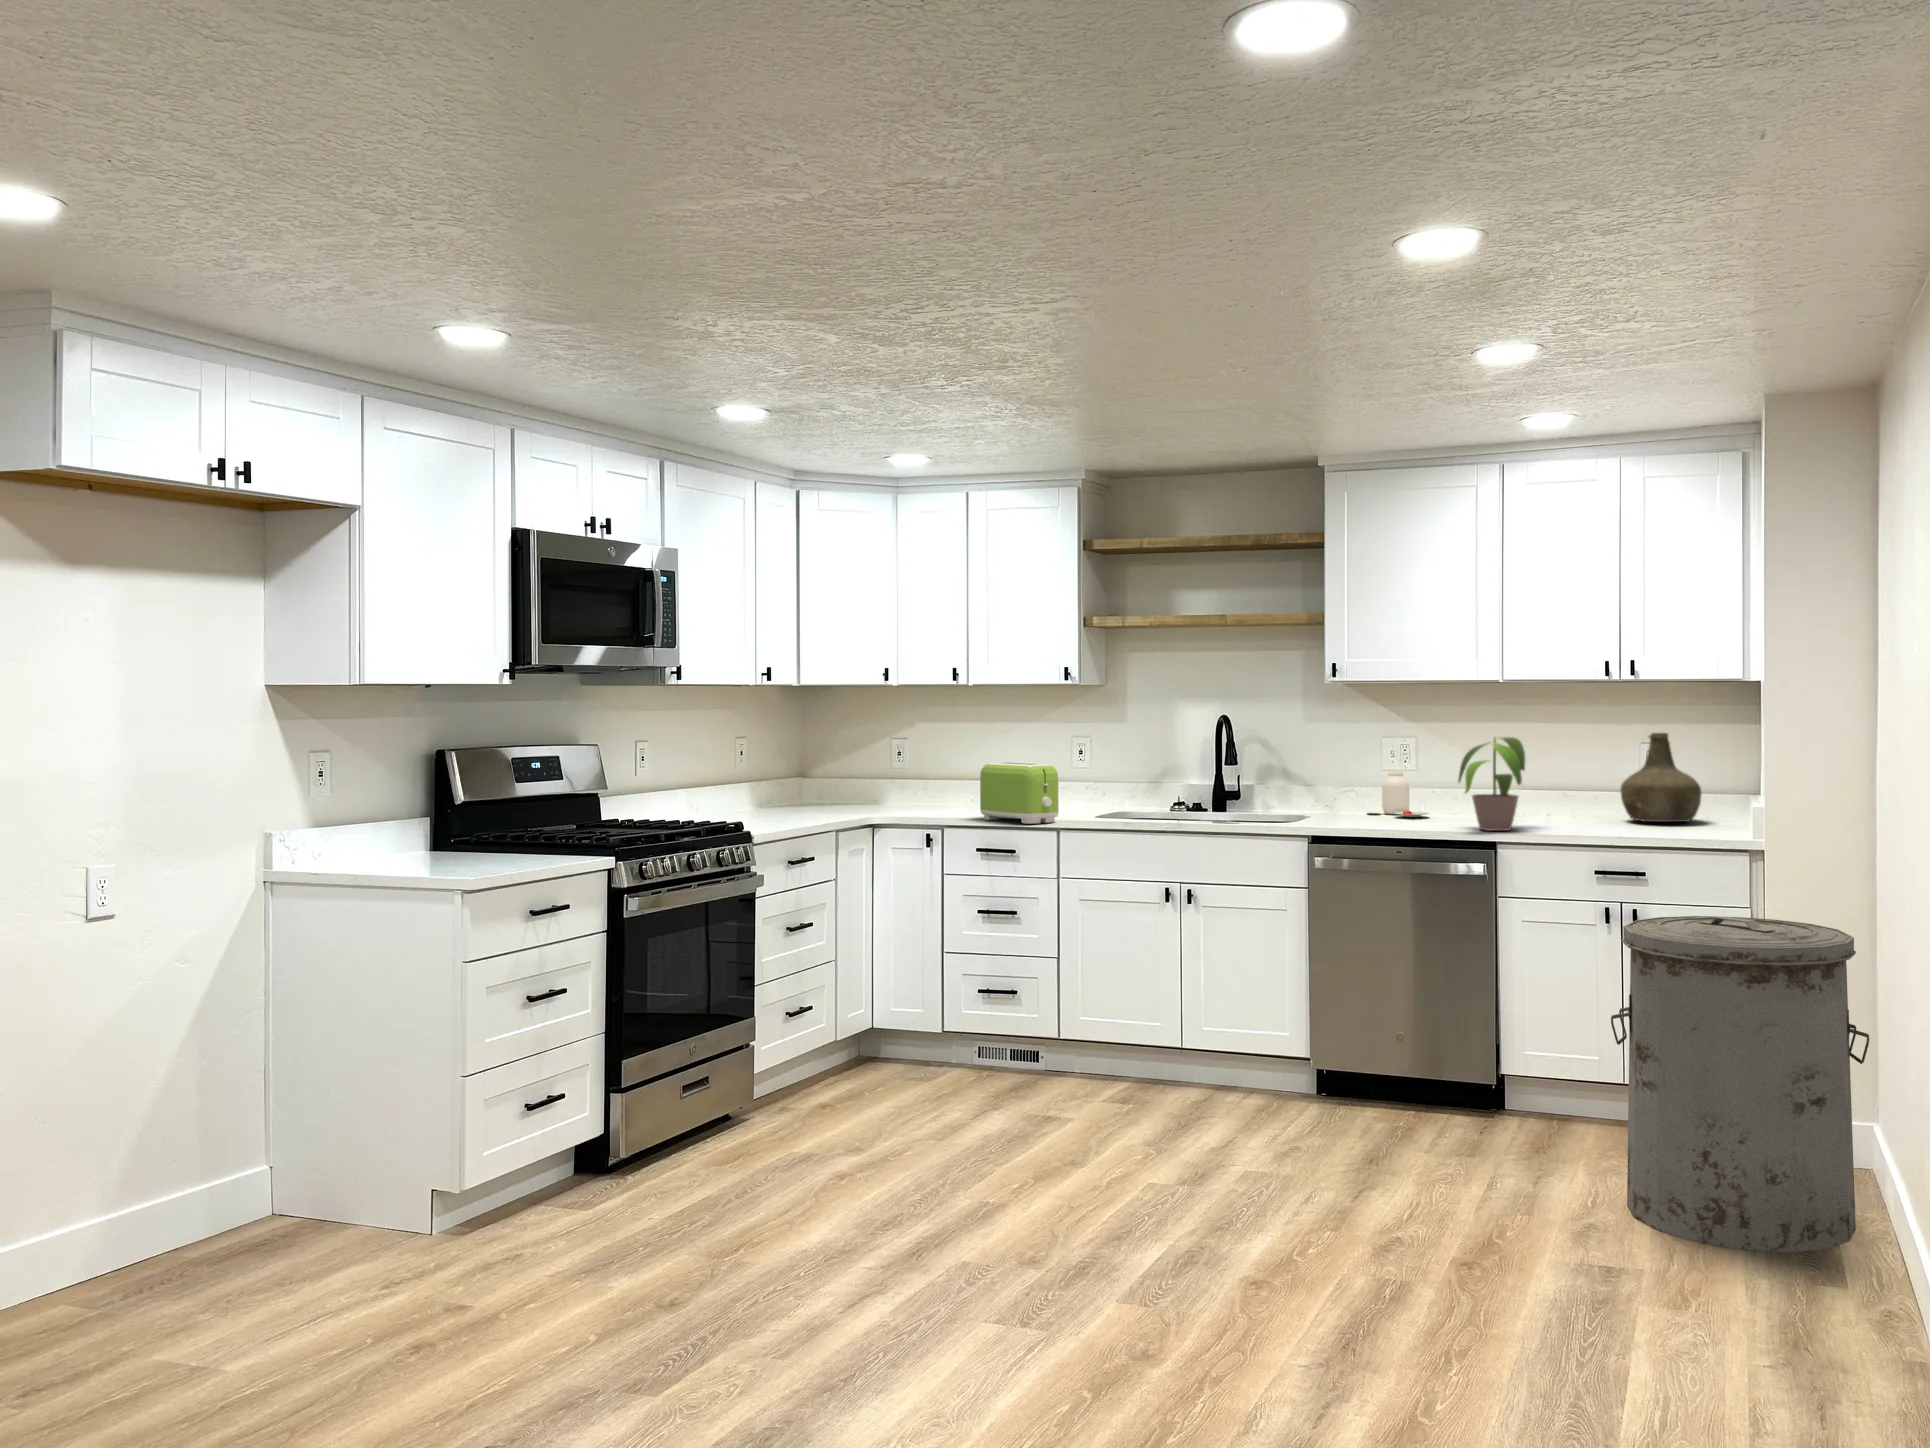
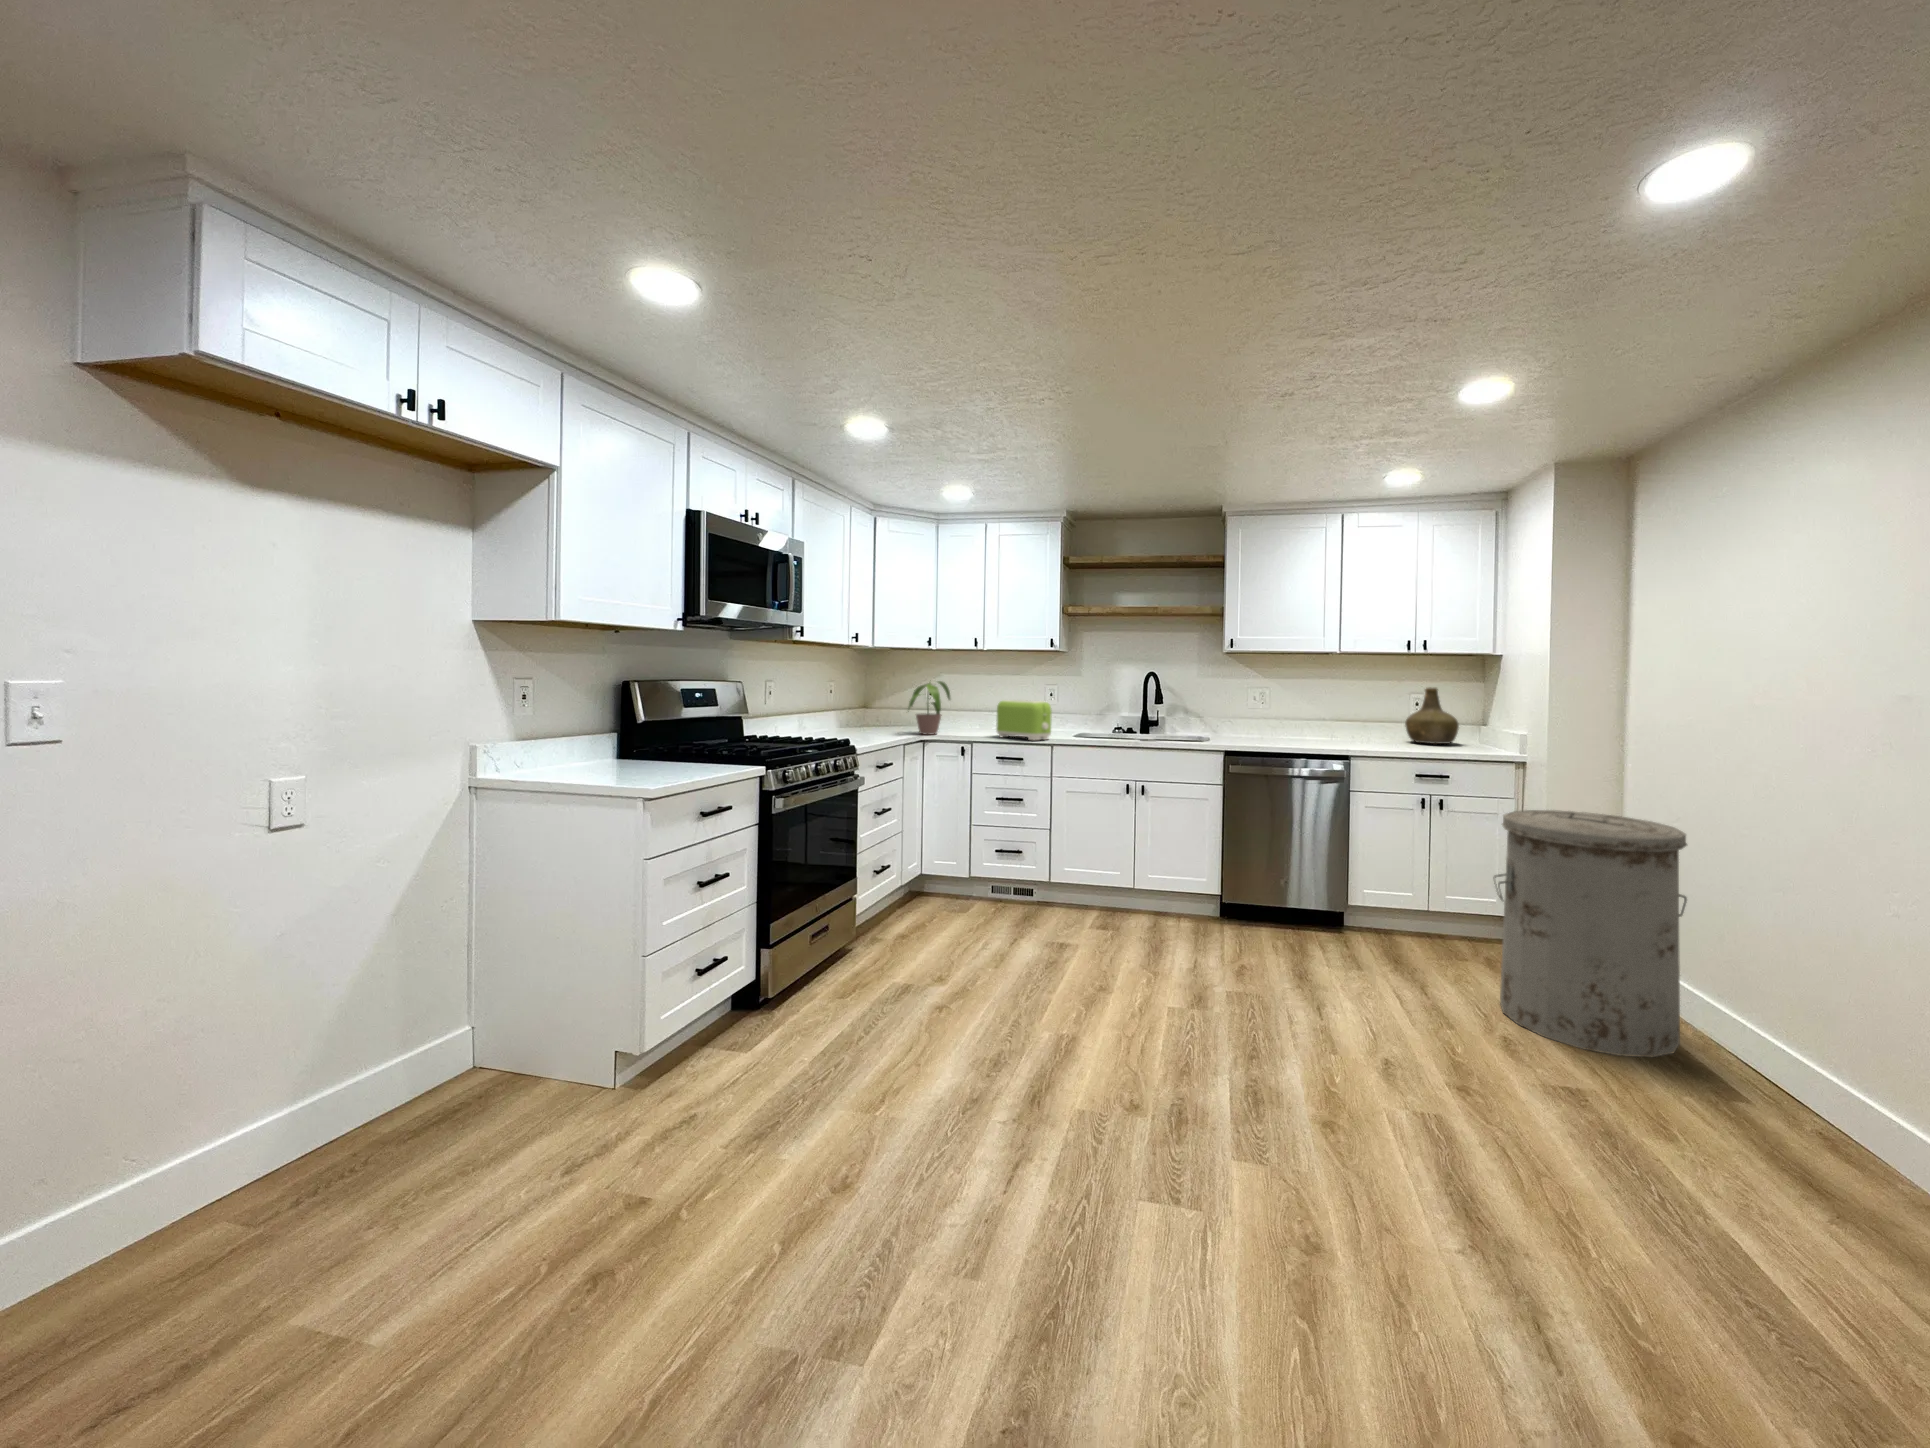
potted plant: present [1458,737,1525,831] -> present [908,681,950,735]
jar: present [1367,772,1429,817] -> none [1240,710,1284,738]

